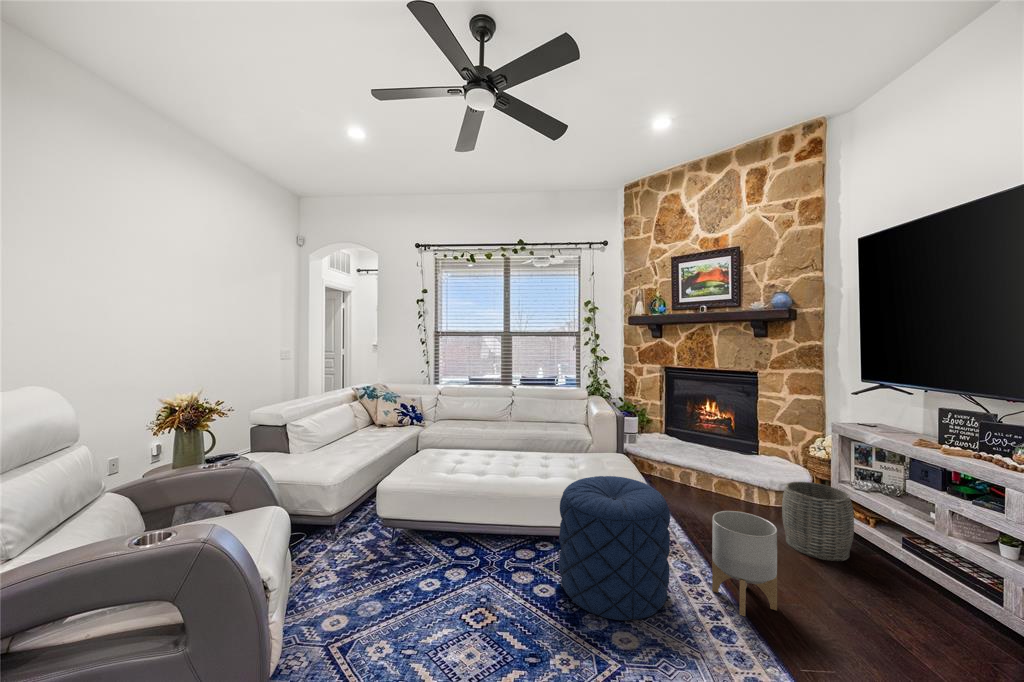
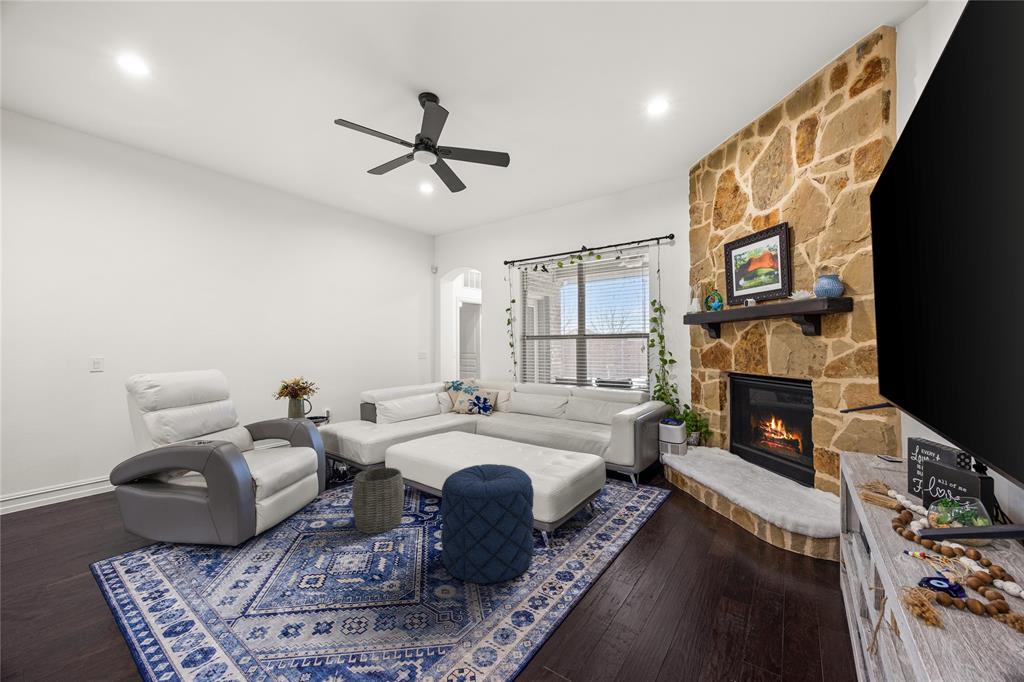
woven basket: present [782,482,854,561] -> present [352,468,404,533]
planter: present [712,511,777,616] -> none [551,514,607,619]

